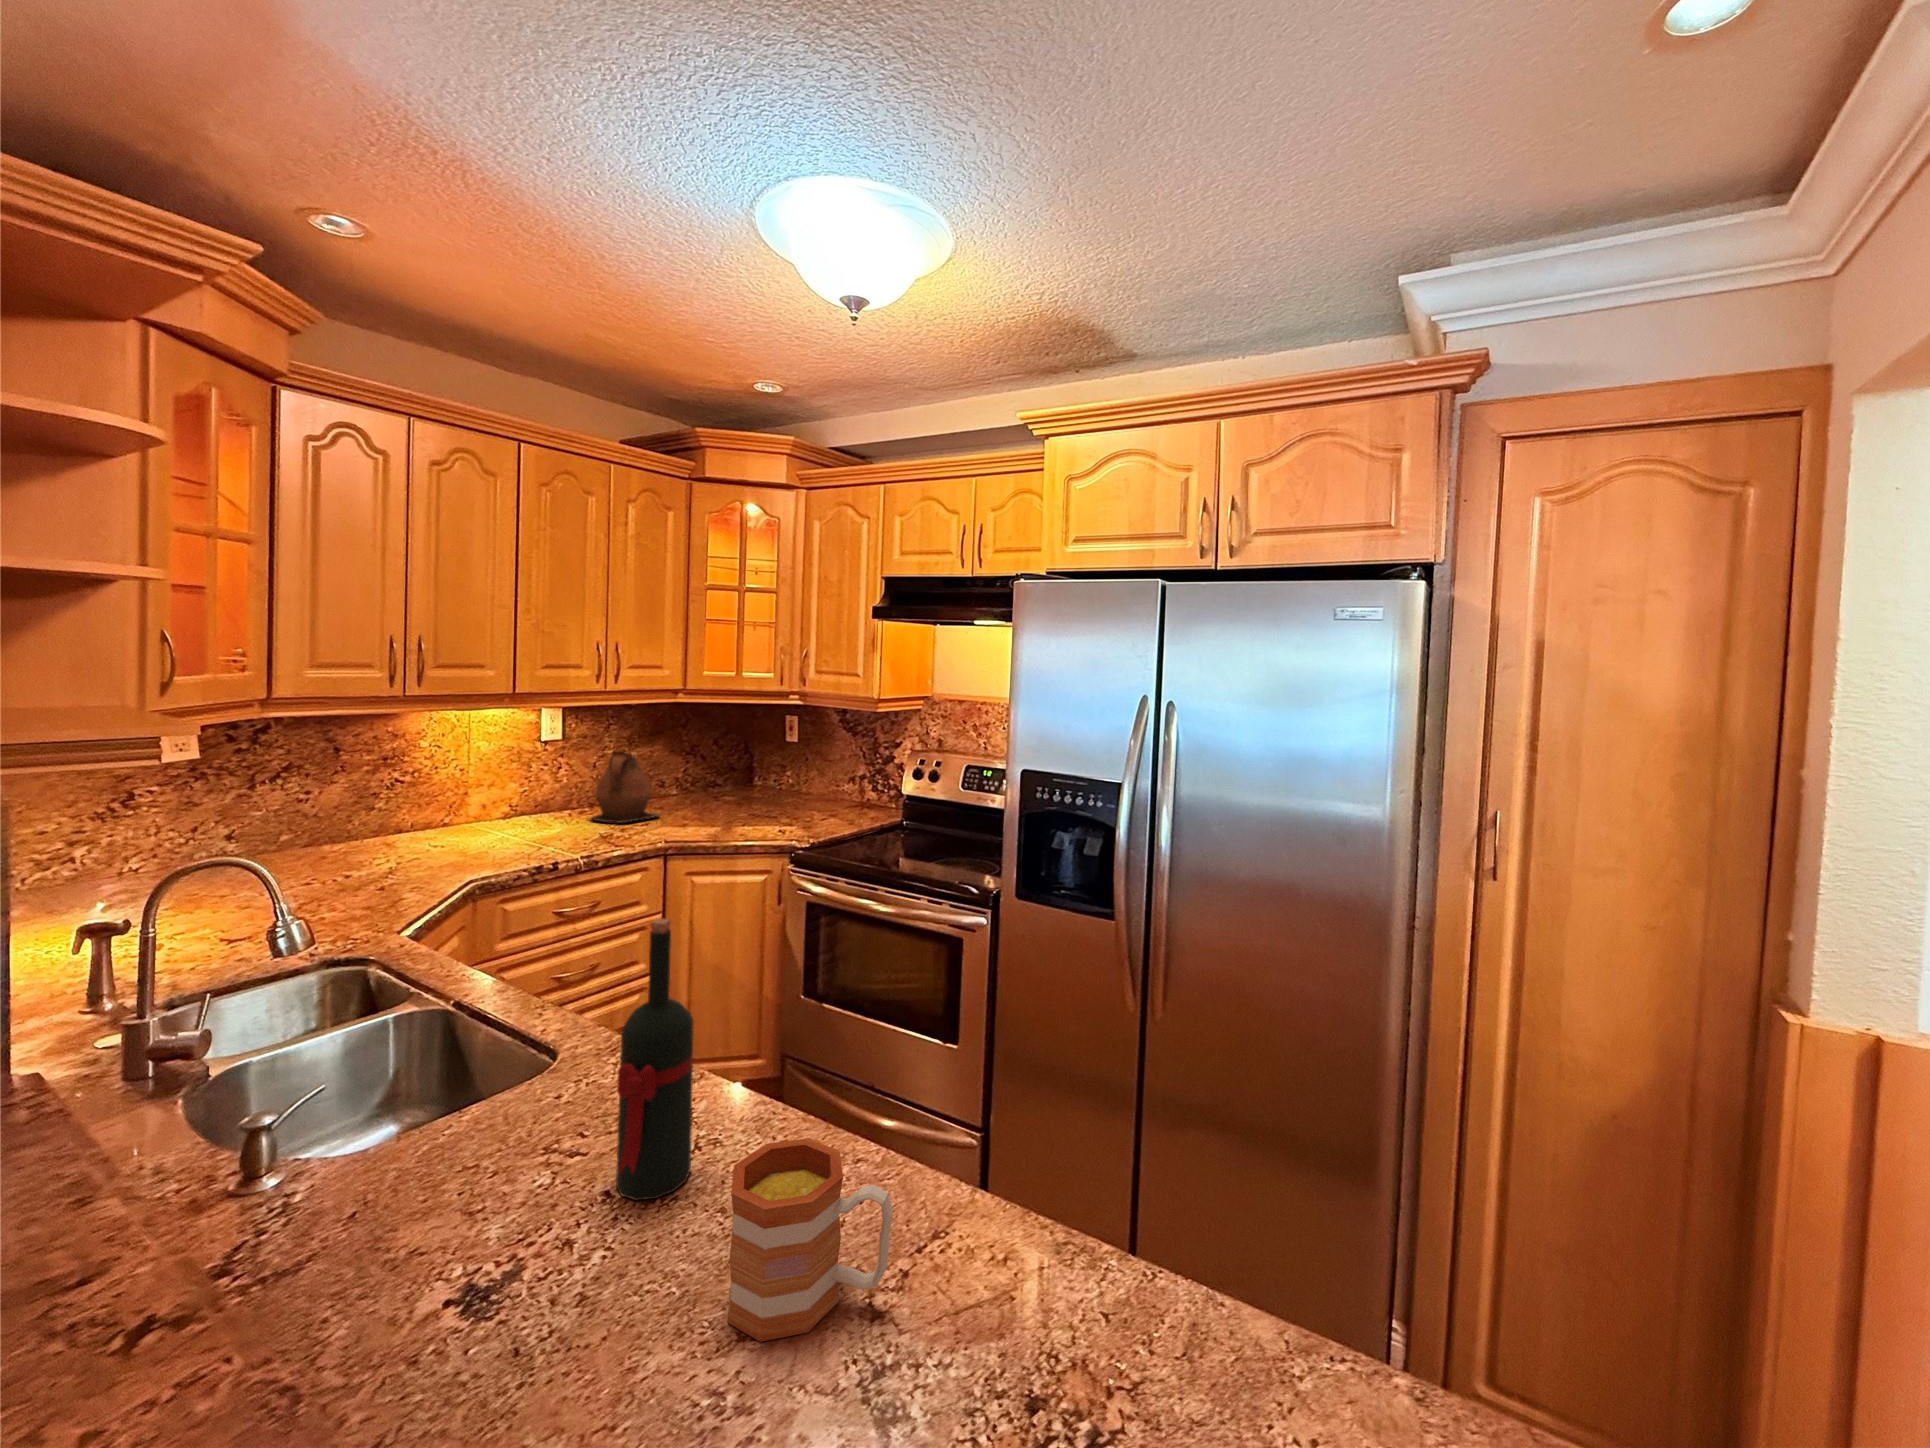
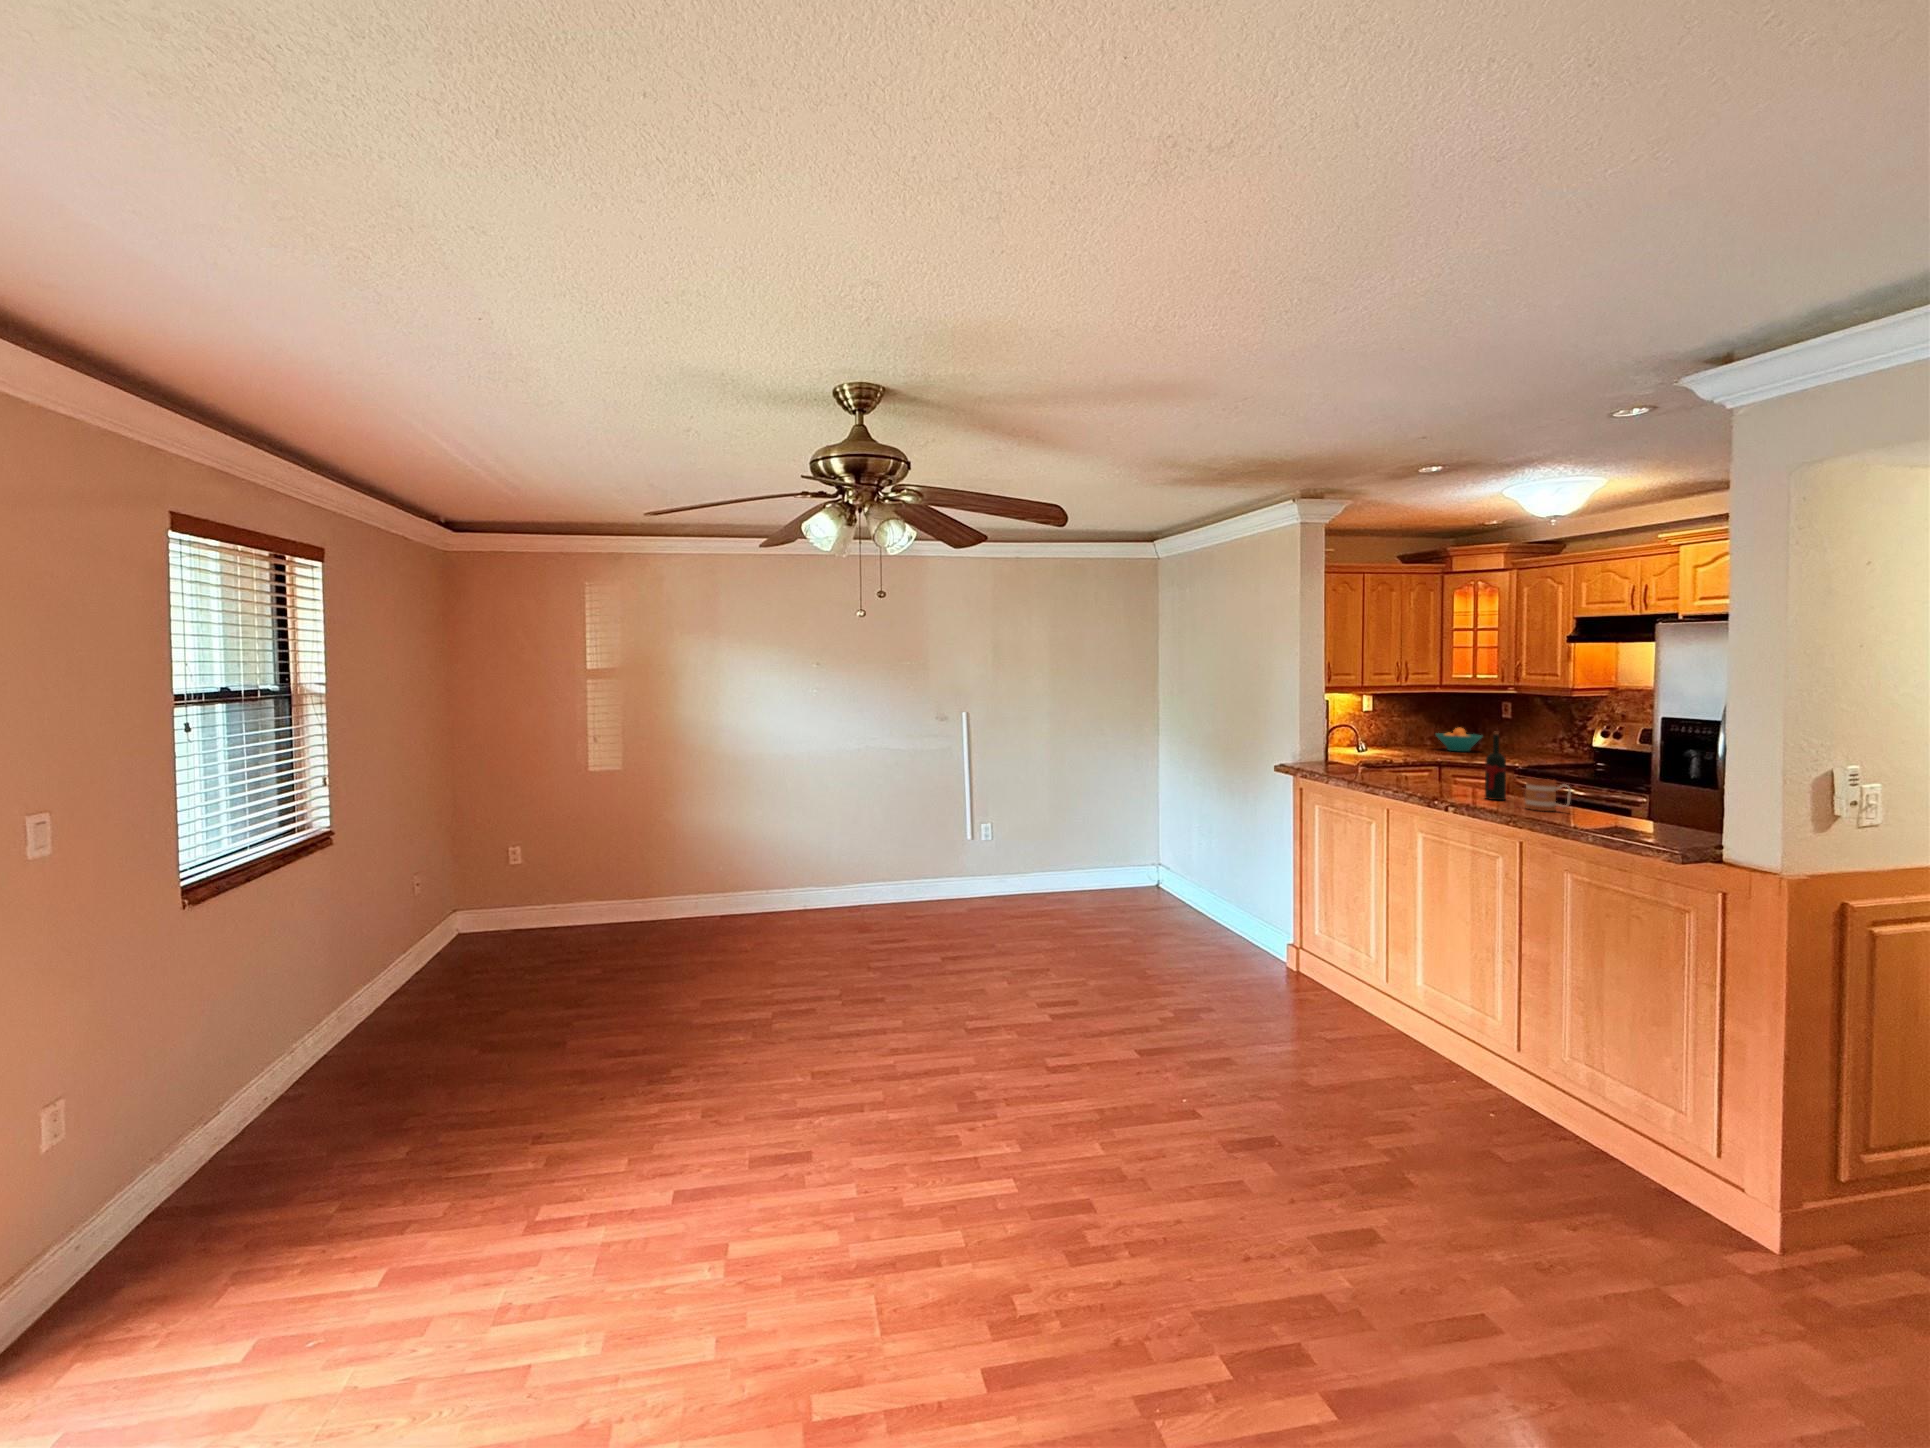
ceramic pitcher: present [592,750,660,823] -> none [1389,716,1429,753]
fruit bowl: none [679,762,755,806] -> present [1436,728,1482,752]

